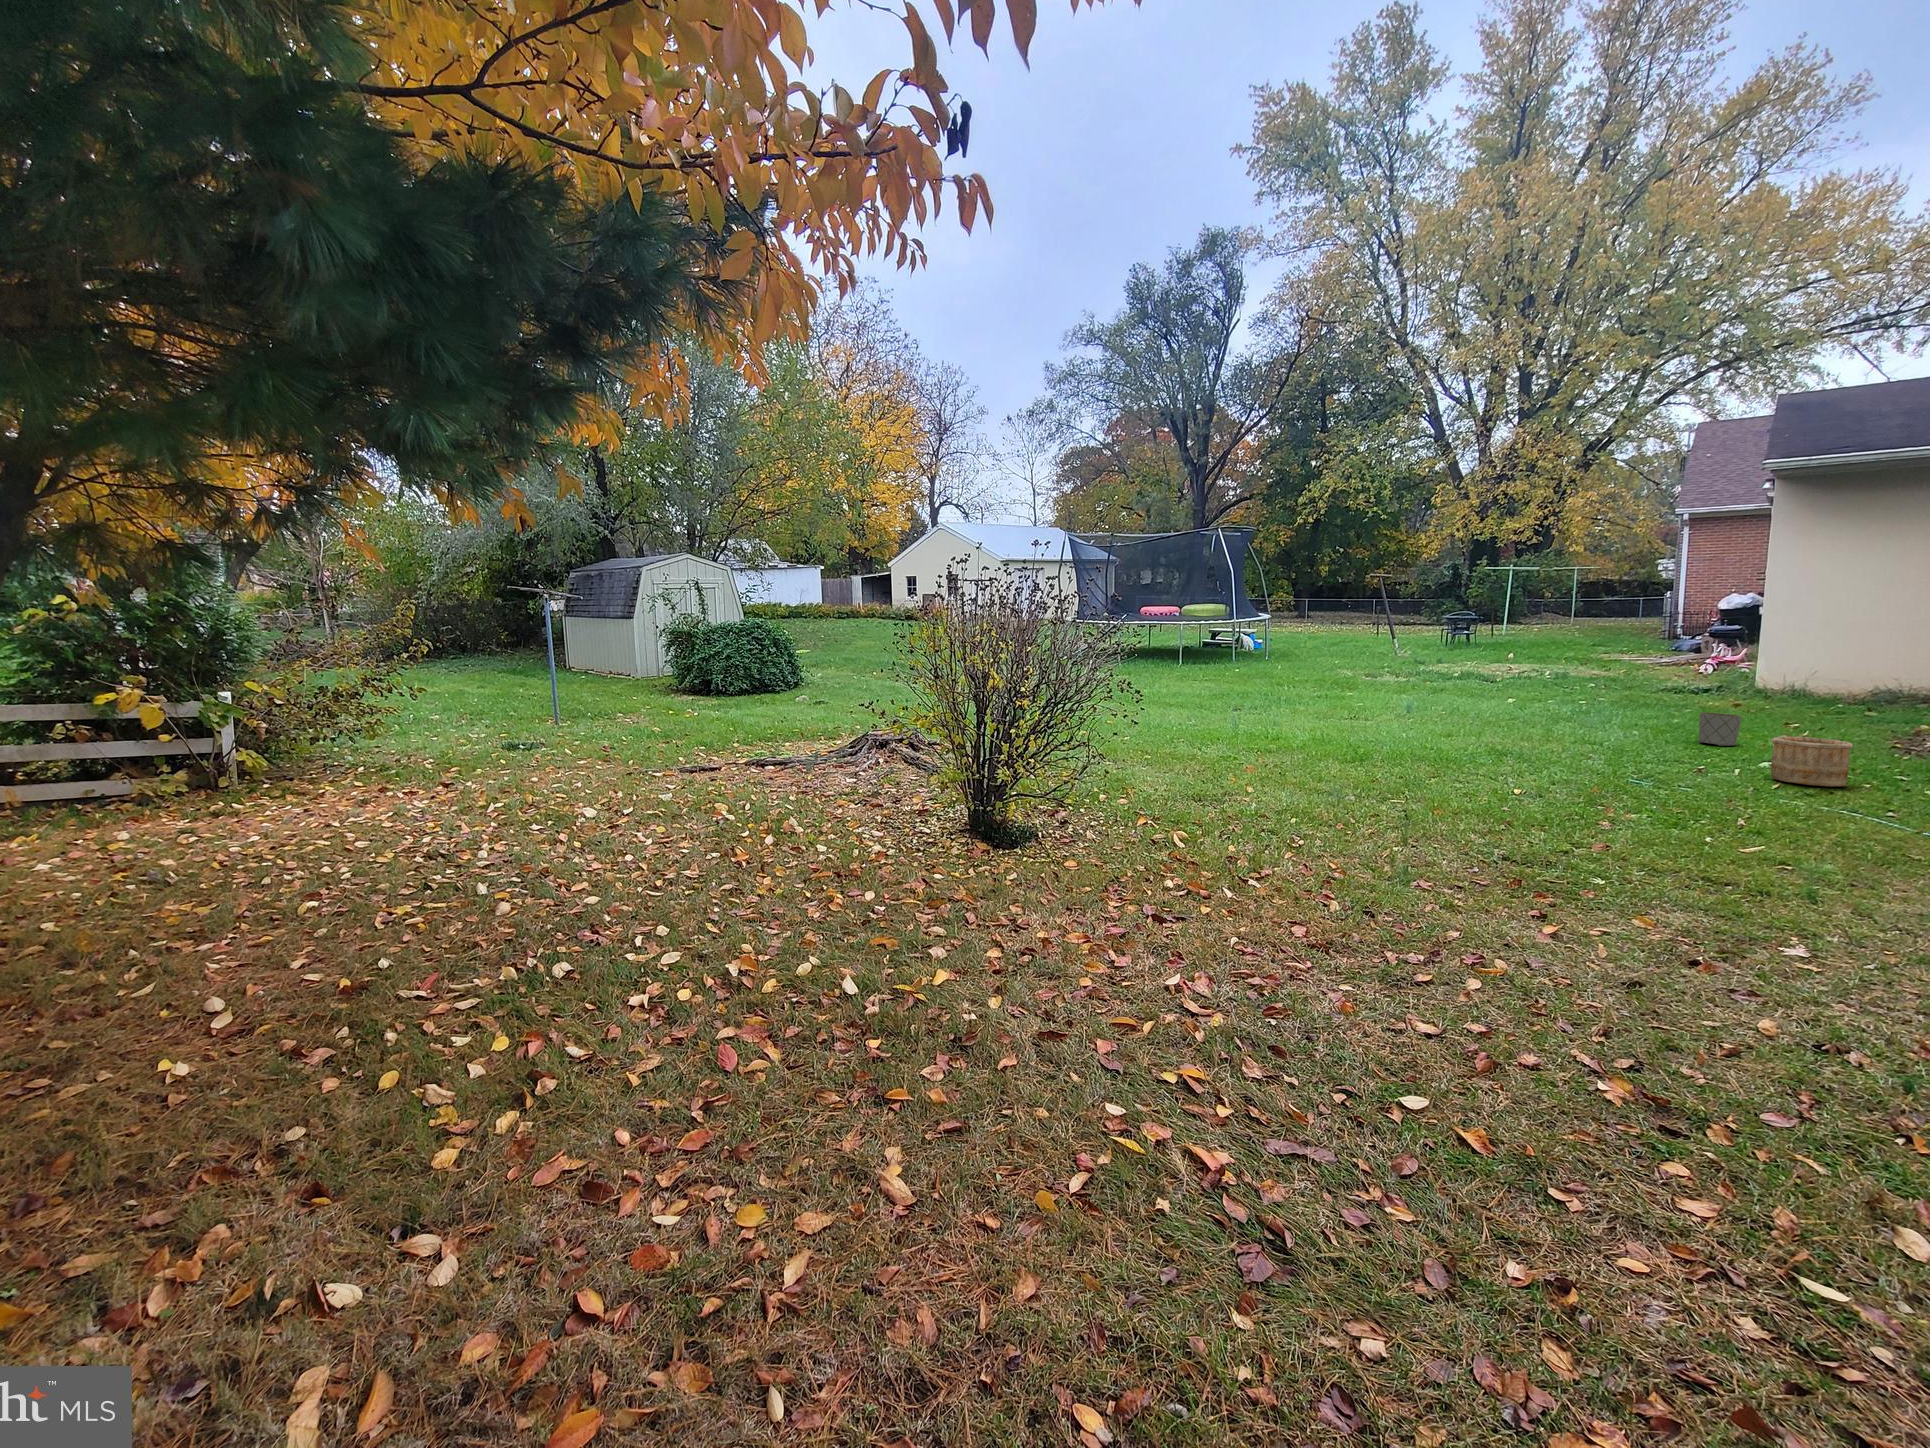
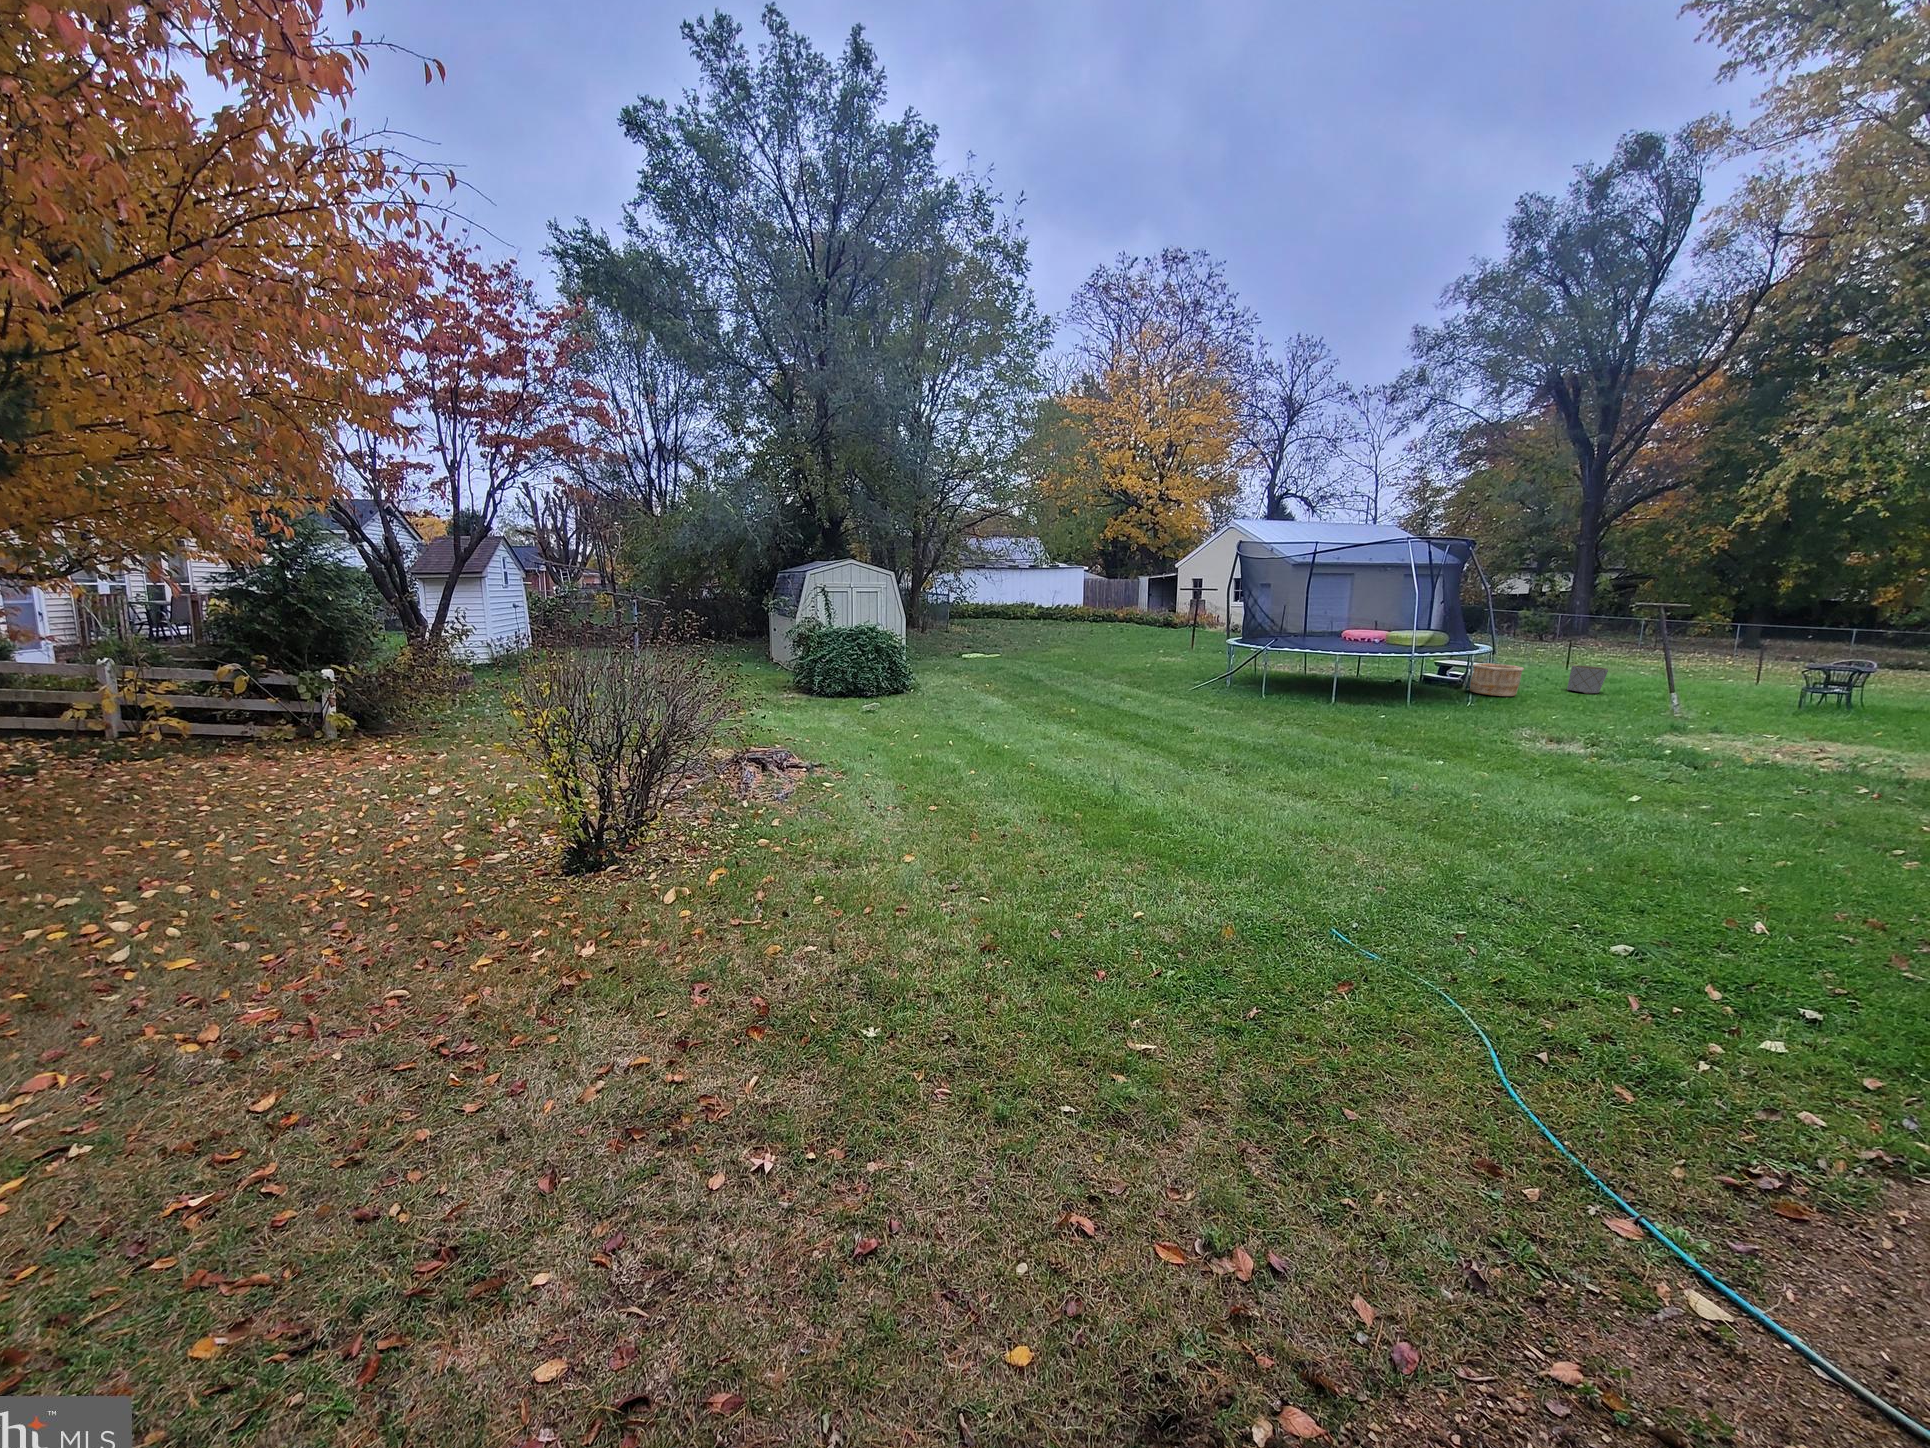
wooden bucket: present [1771,736,1853,786] -> present [1470,663,1524,696]

